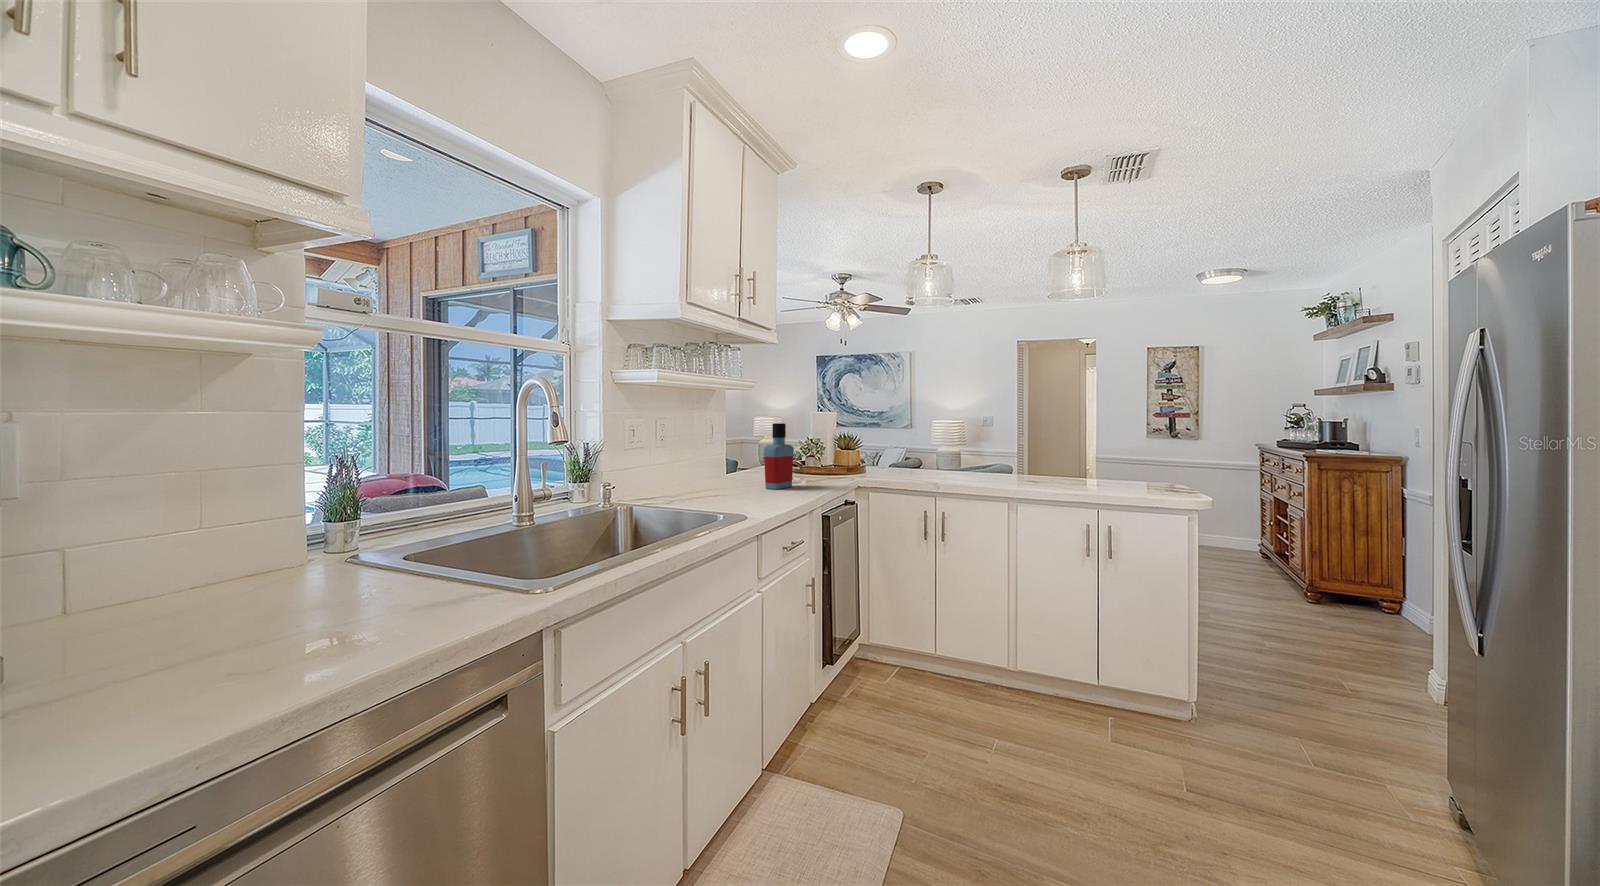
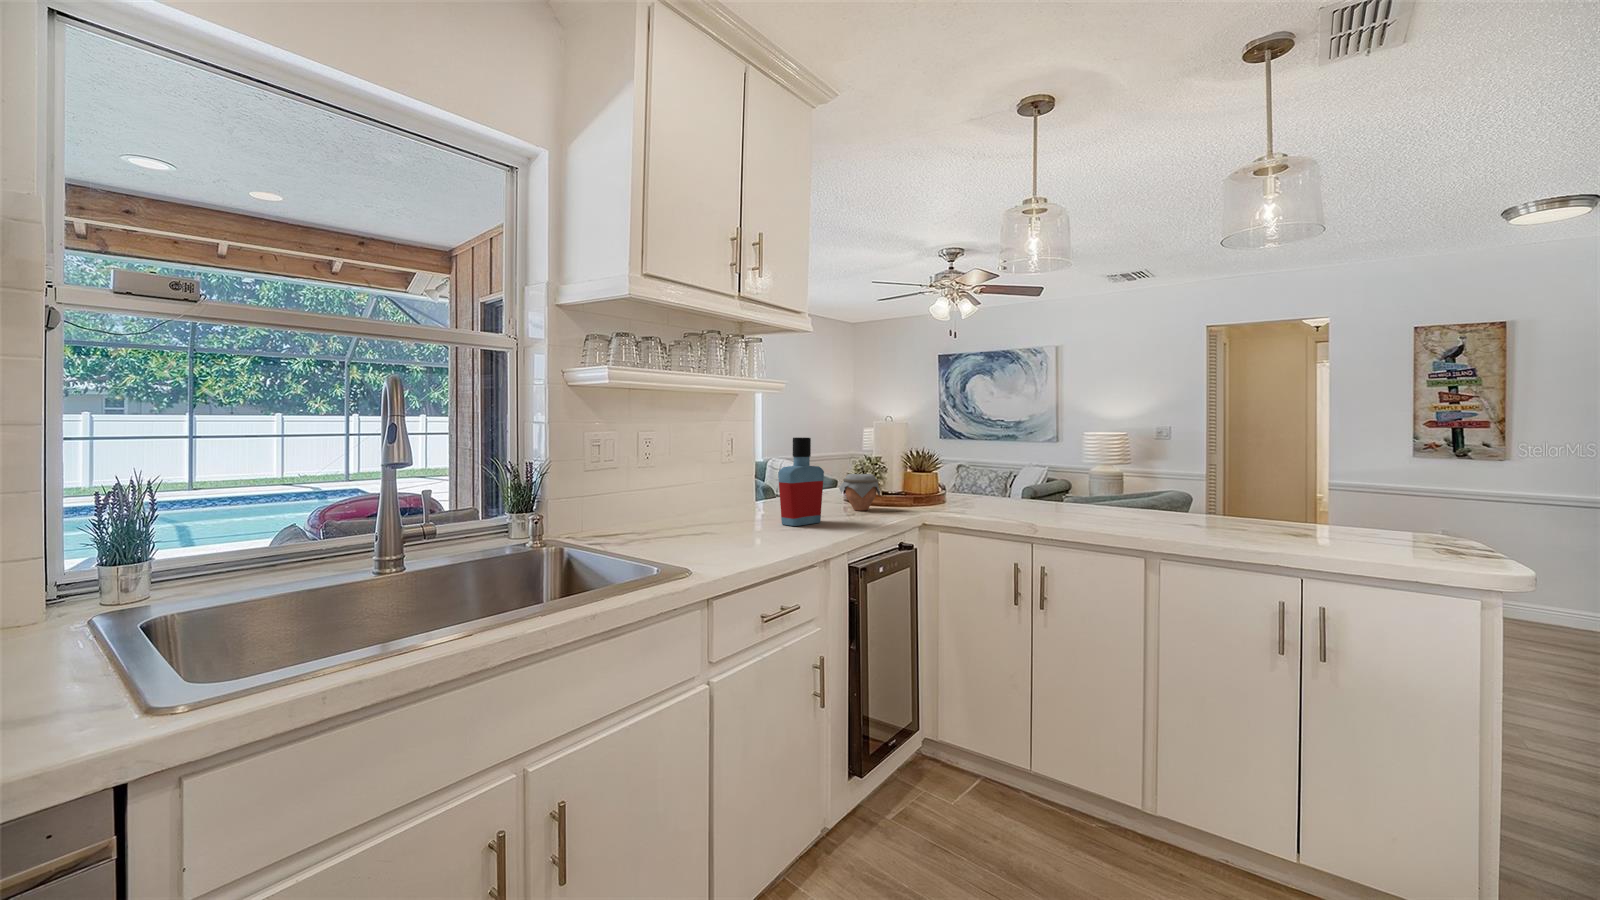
jar: none [793,451,825,479] -> present [839,474,880,511]

